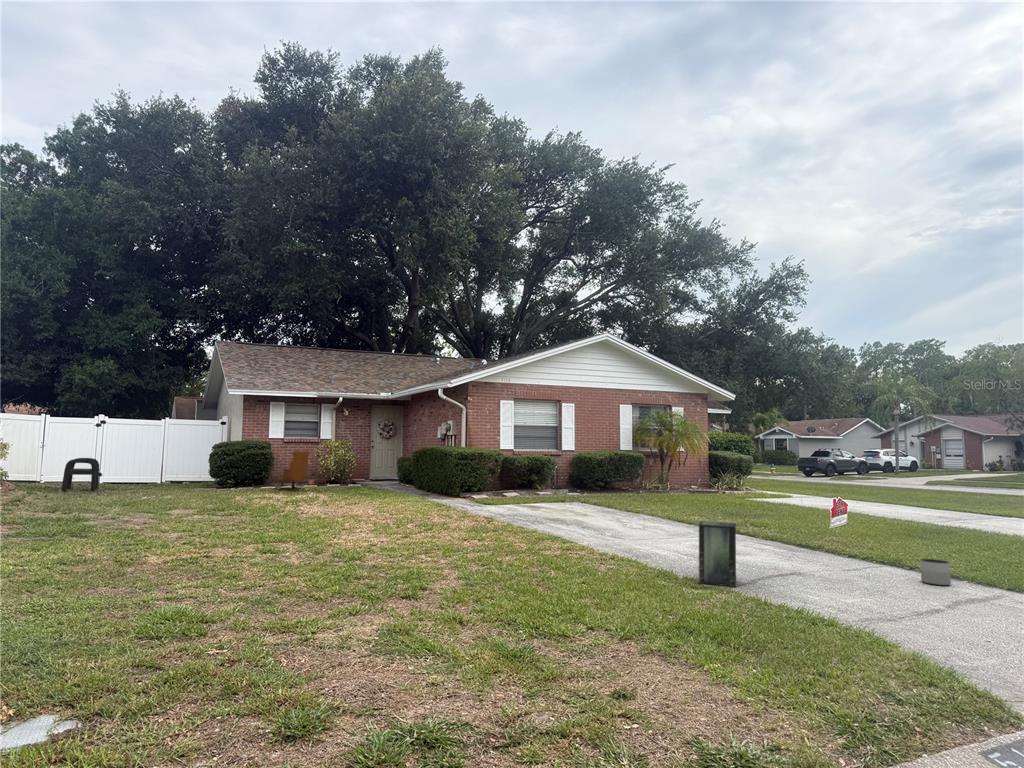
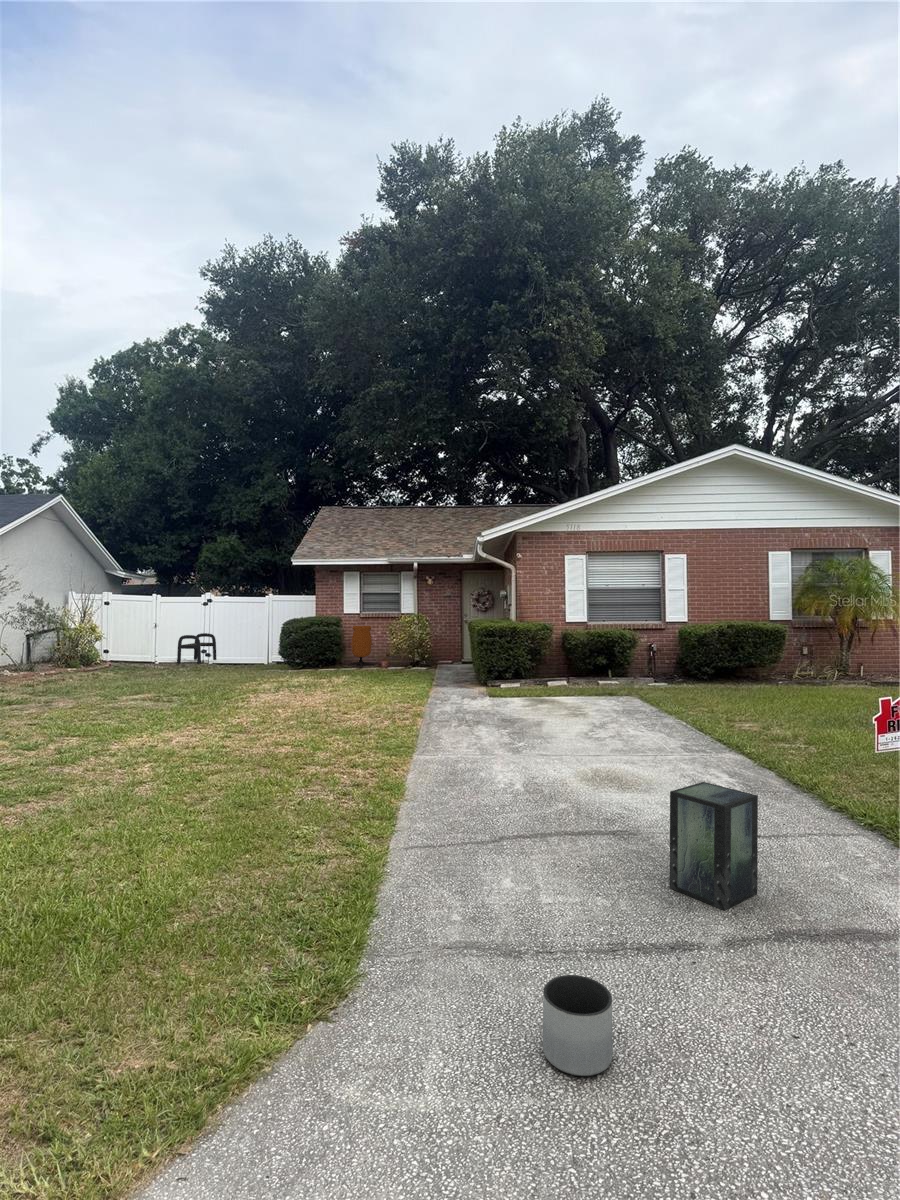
storage box: present [699,521,736,587] -> present [670,782,758,911]

